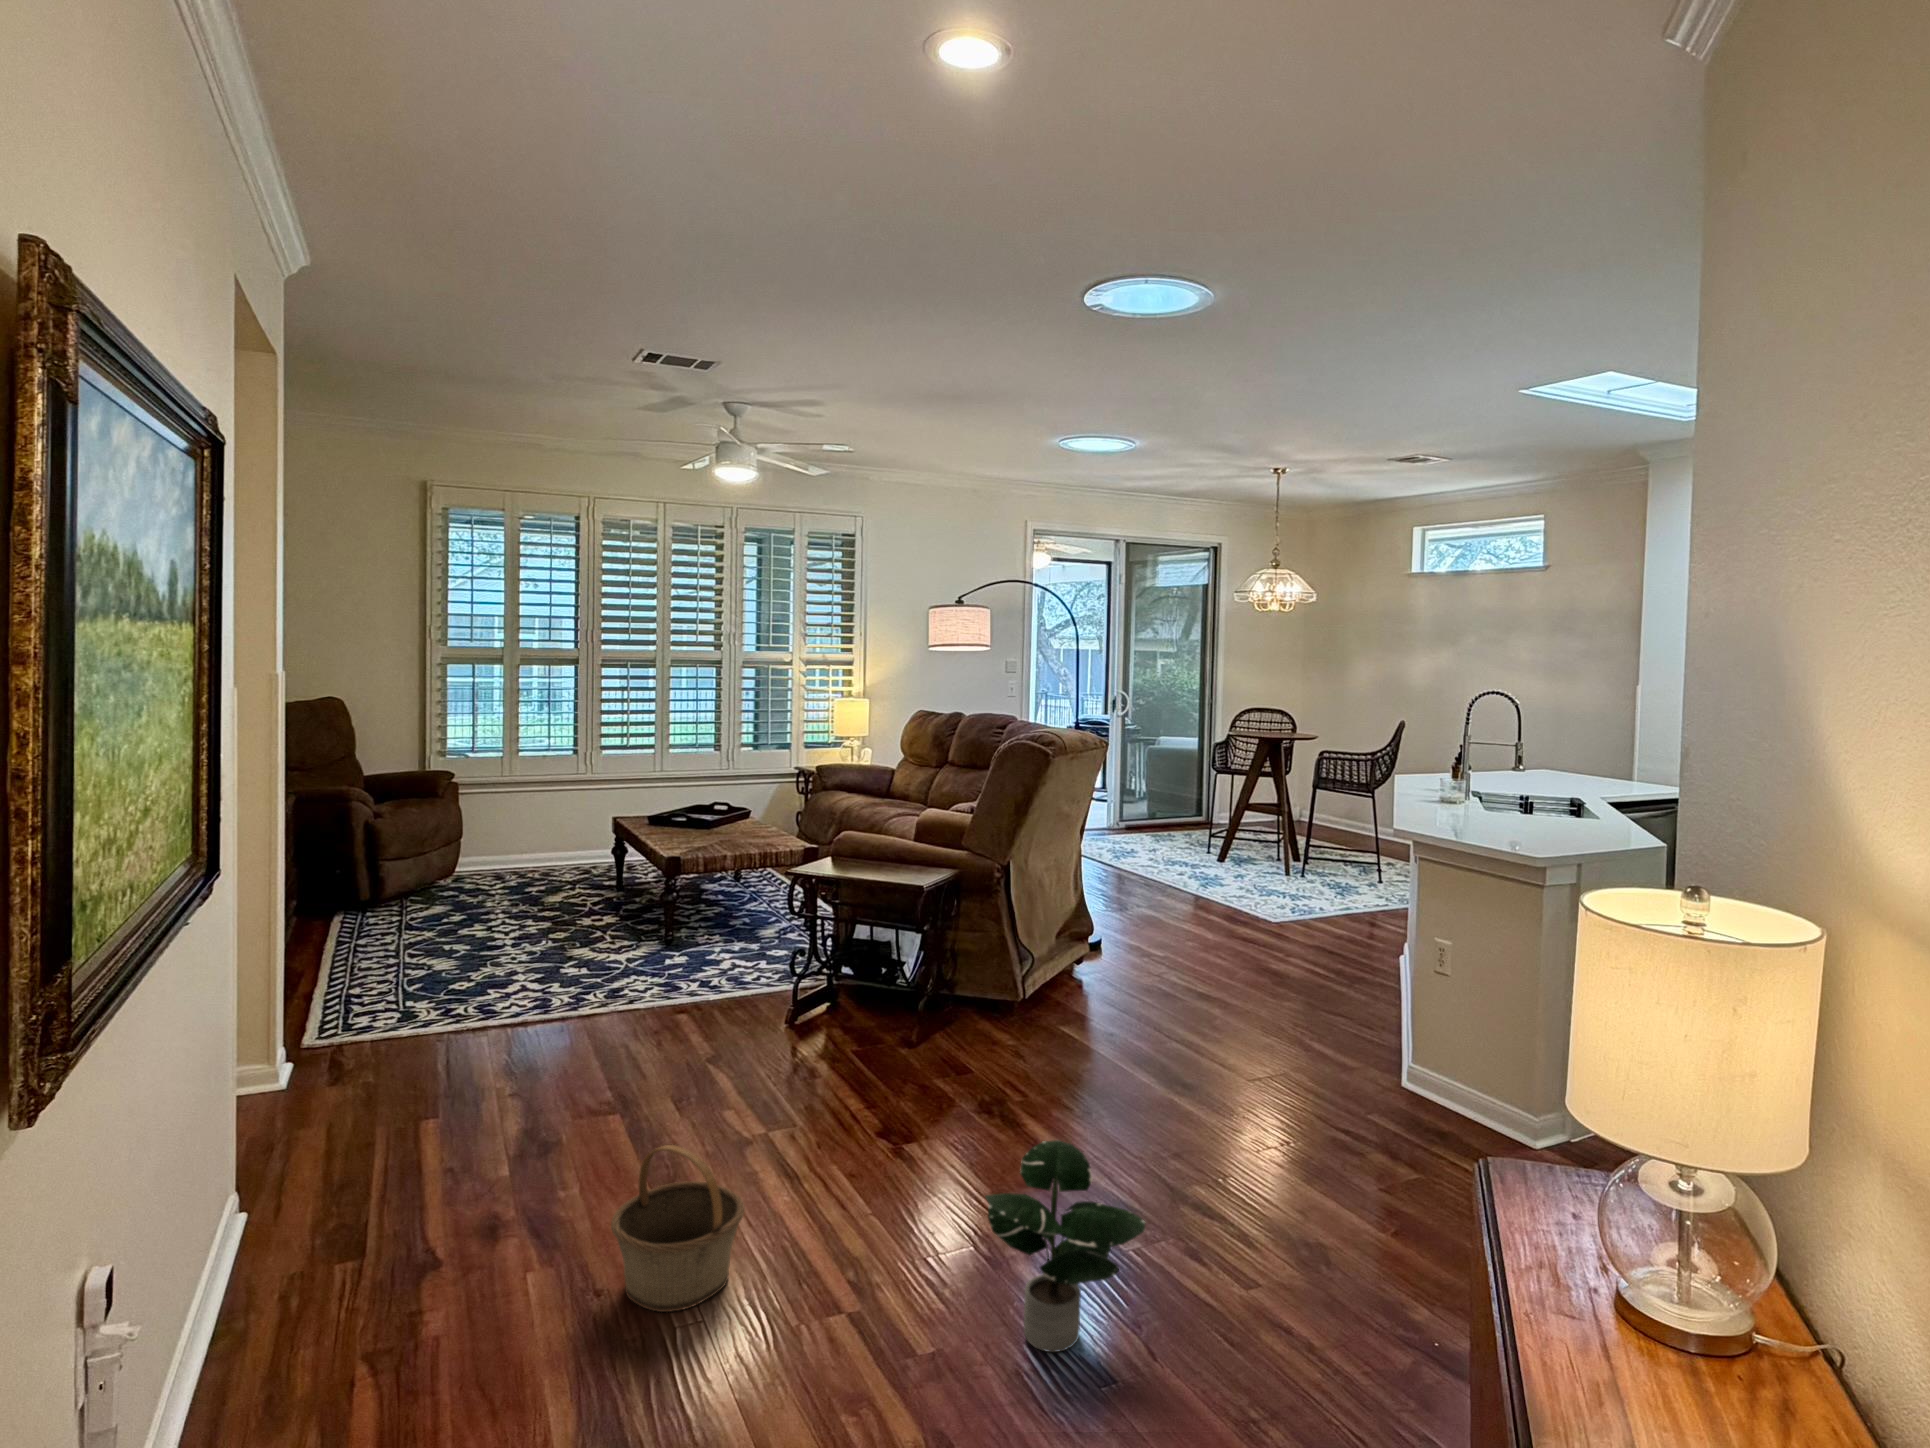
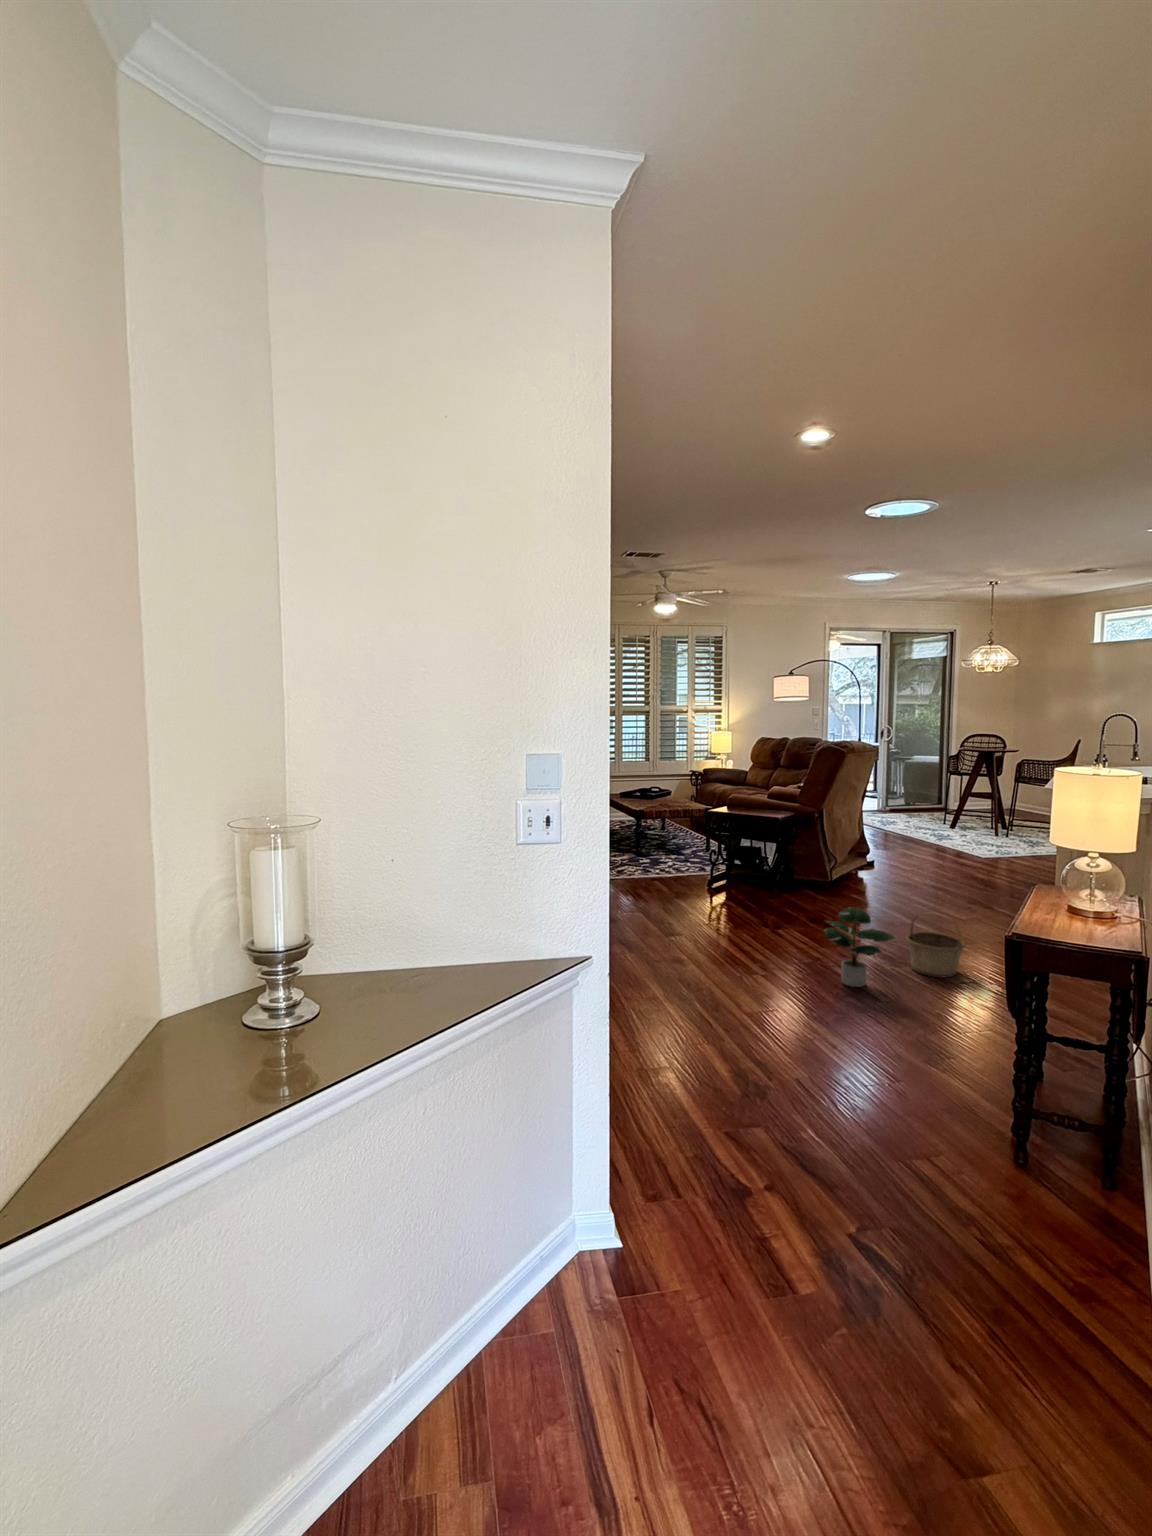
basket: present [611,1145,745,1312] -> present [906,912,965,977]

